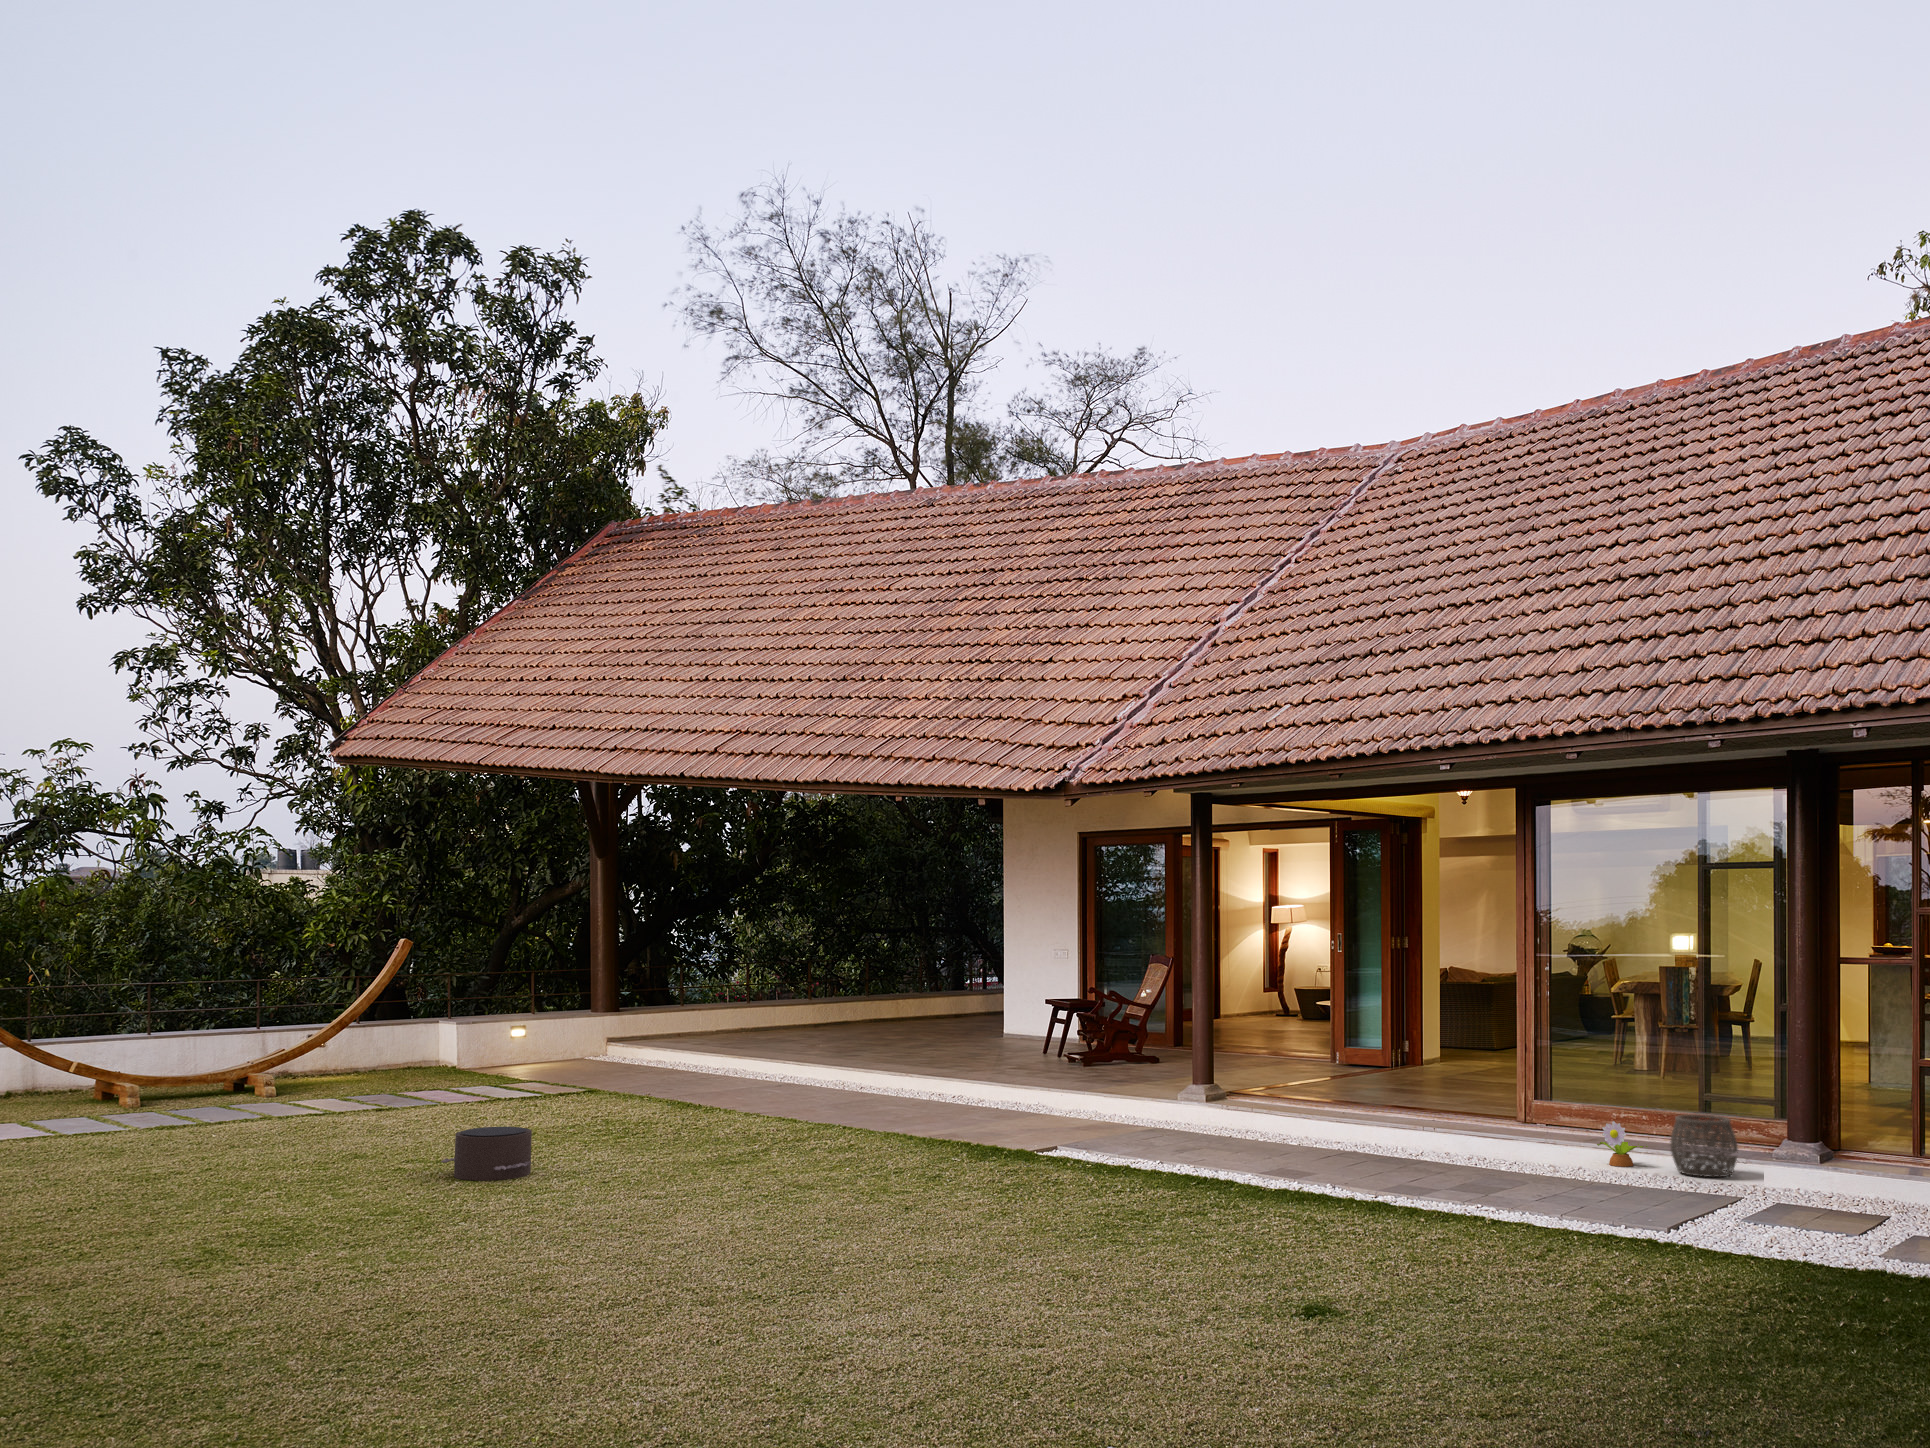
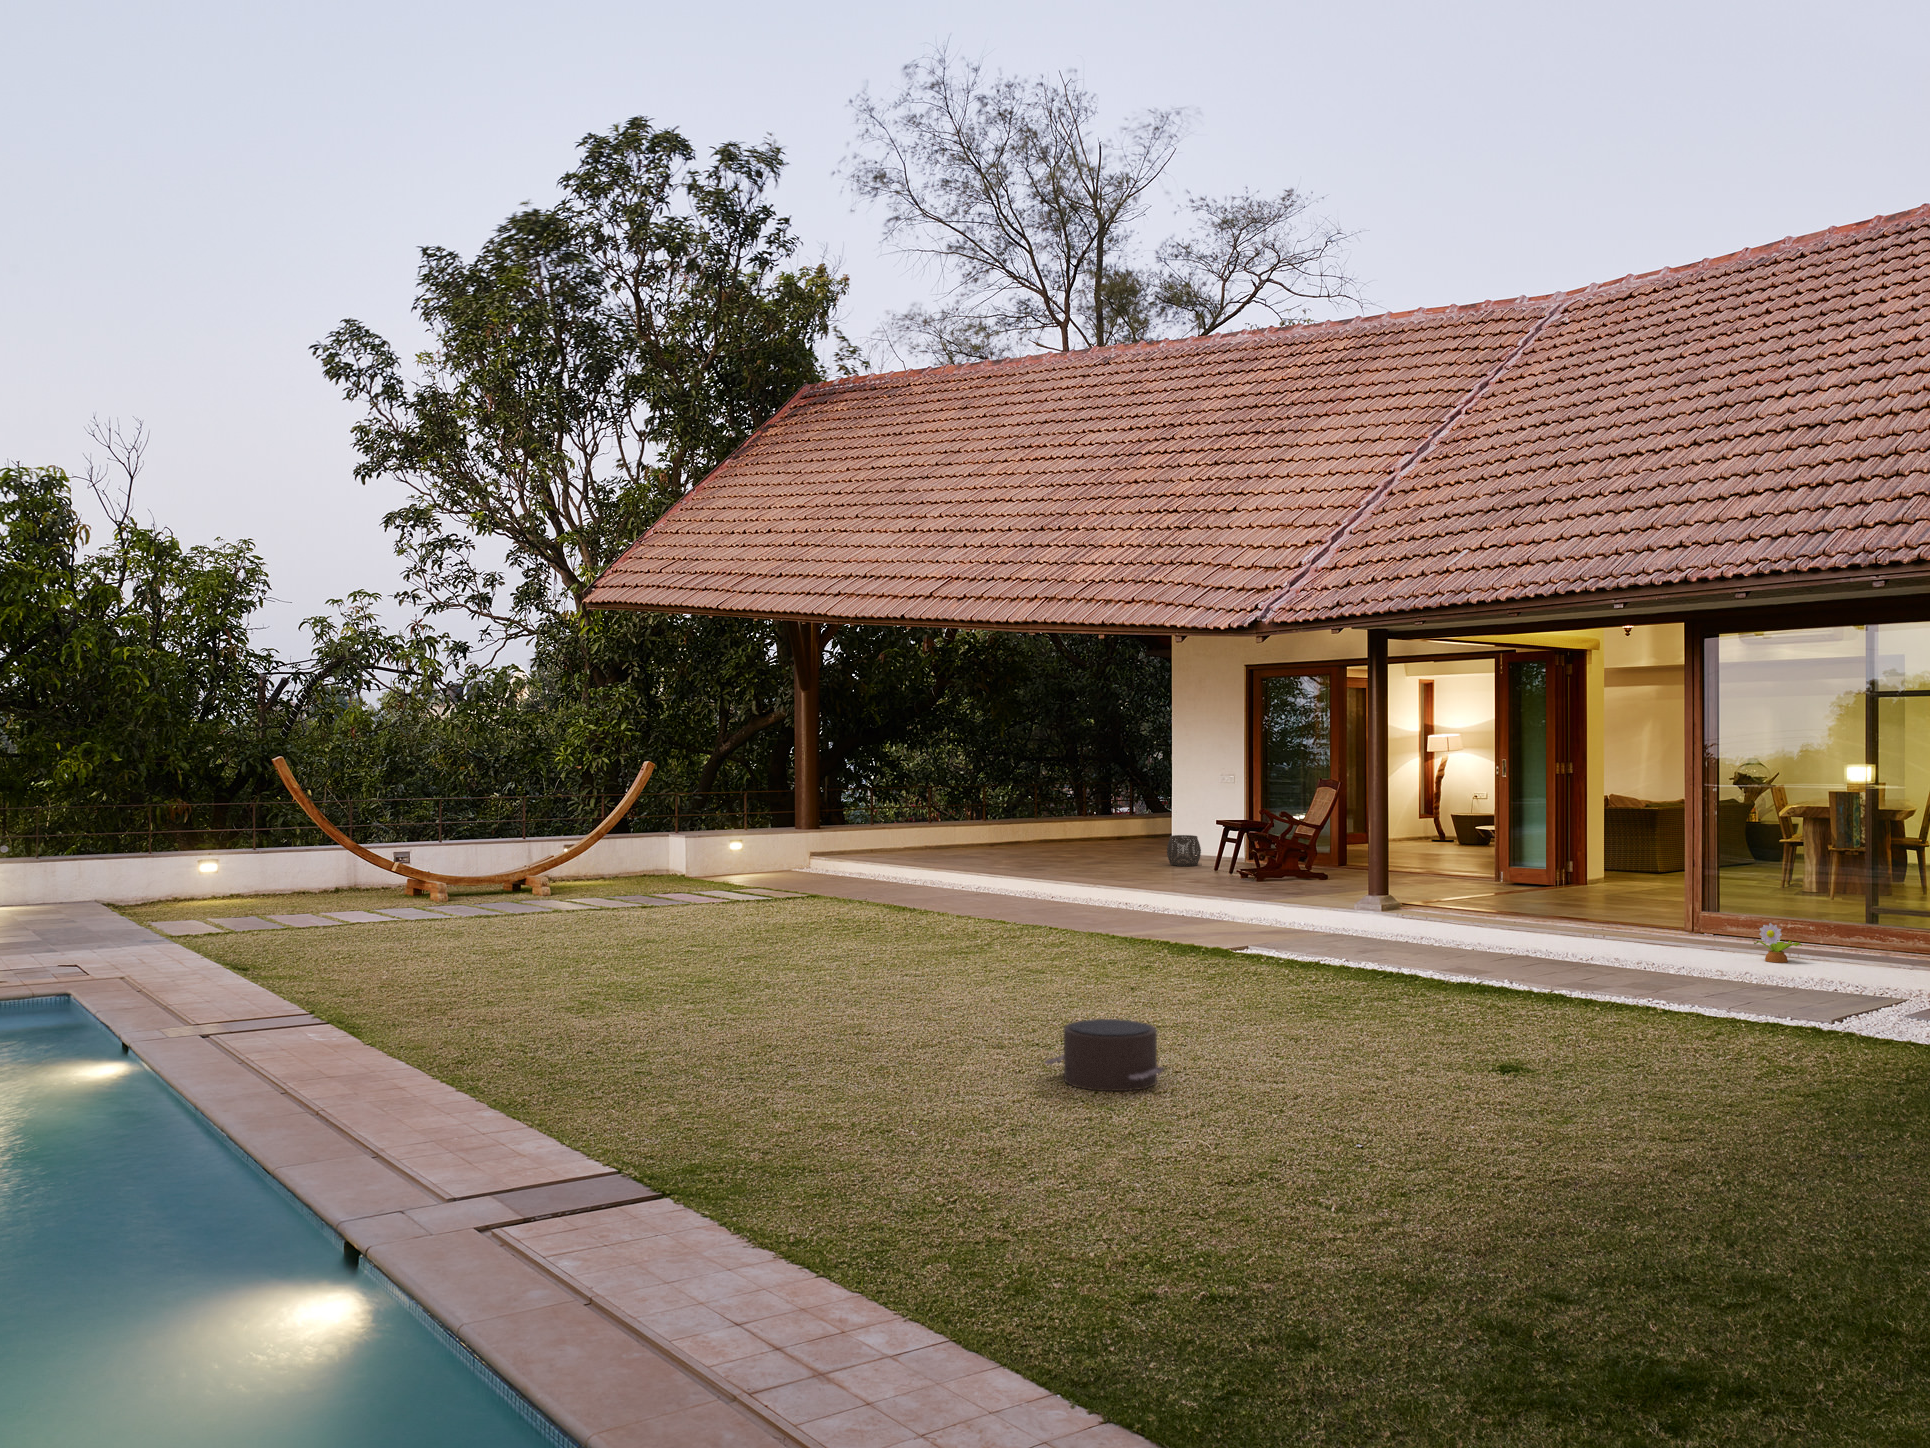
woven basket: present [1670,1114,1738,1177] -> present [1167,835,1201,866]
pouf: present [441,1127,532,1181] -> present [1045,1019,1165,1091]

